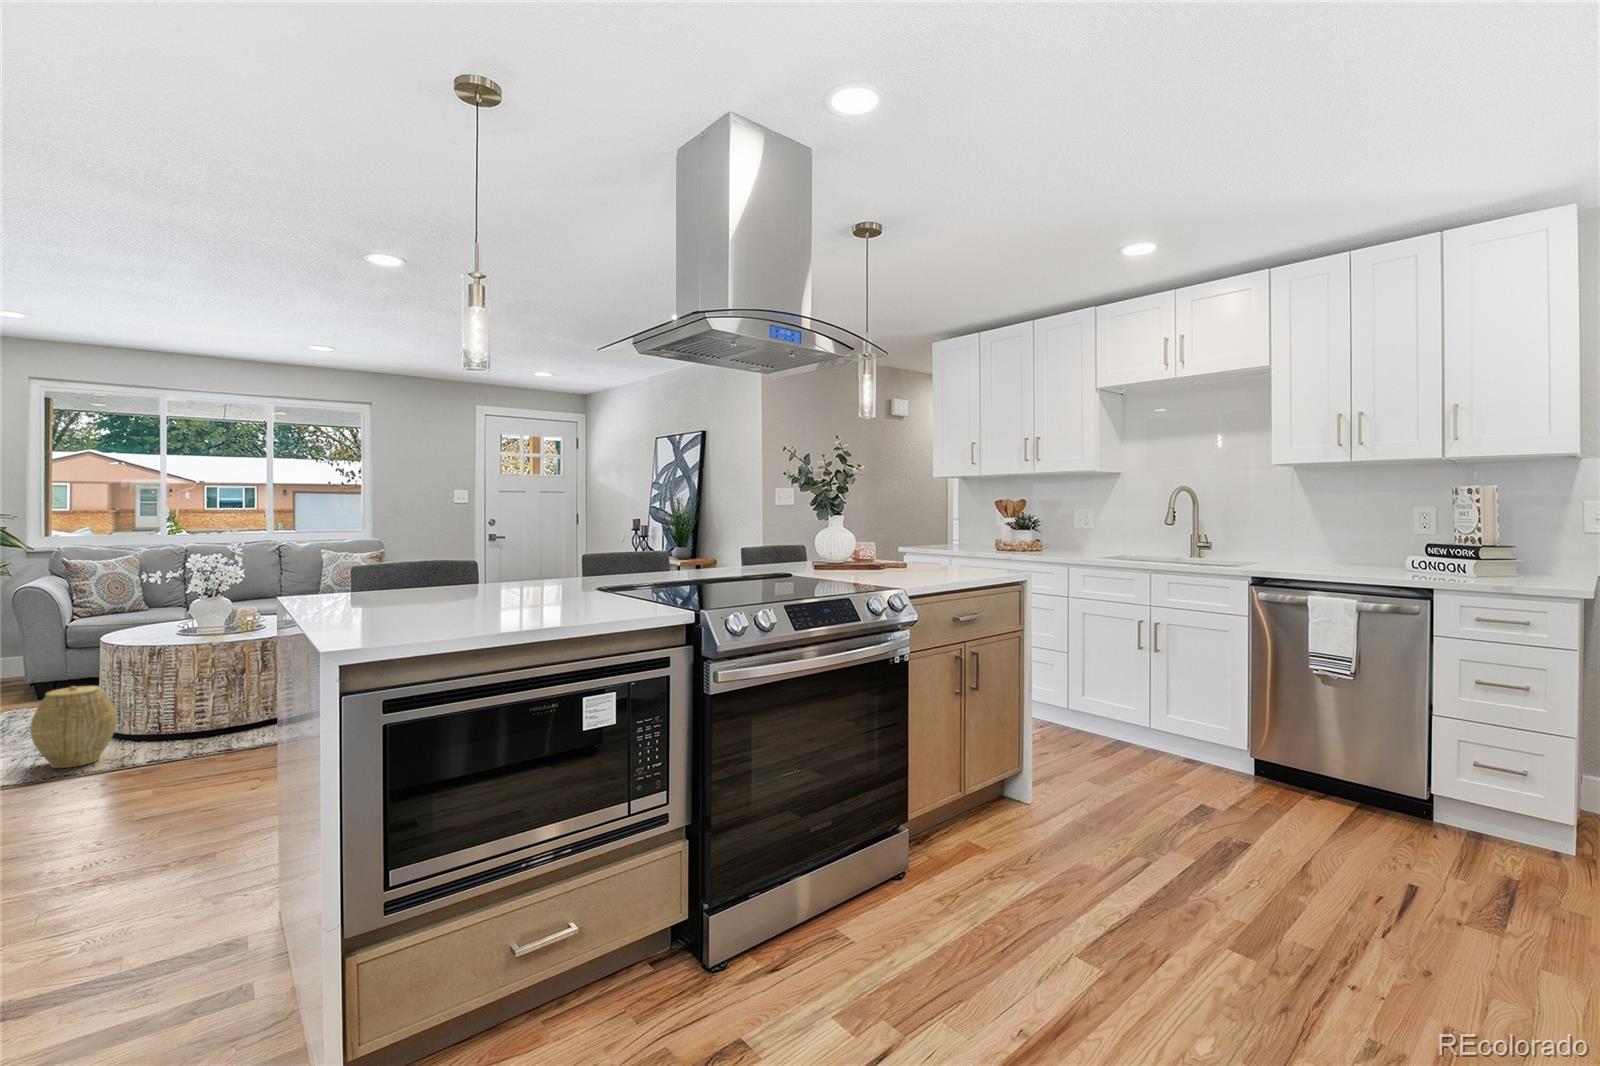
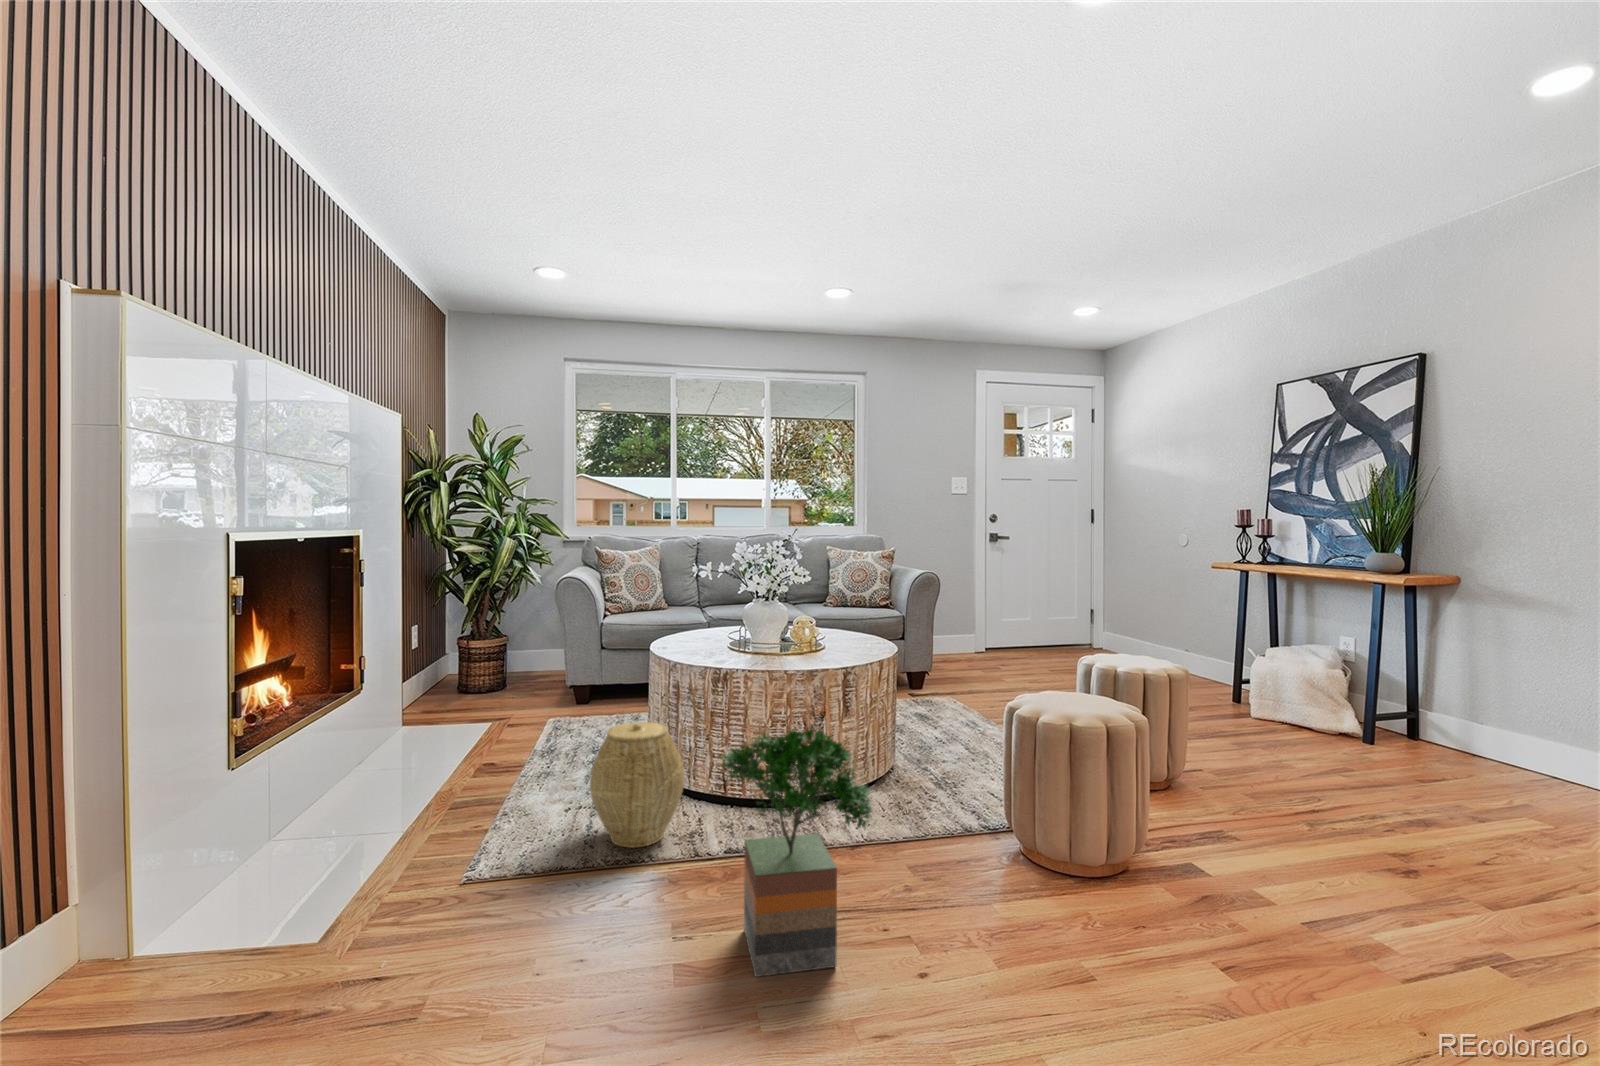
potted tree: none [115,668,223,801] -> present [722,728,872,977]

